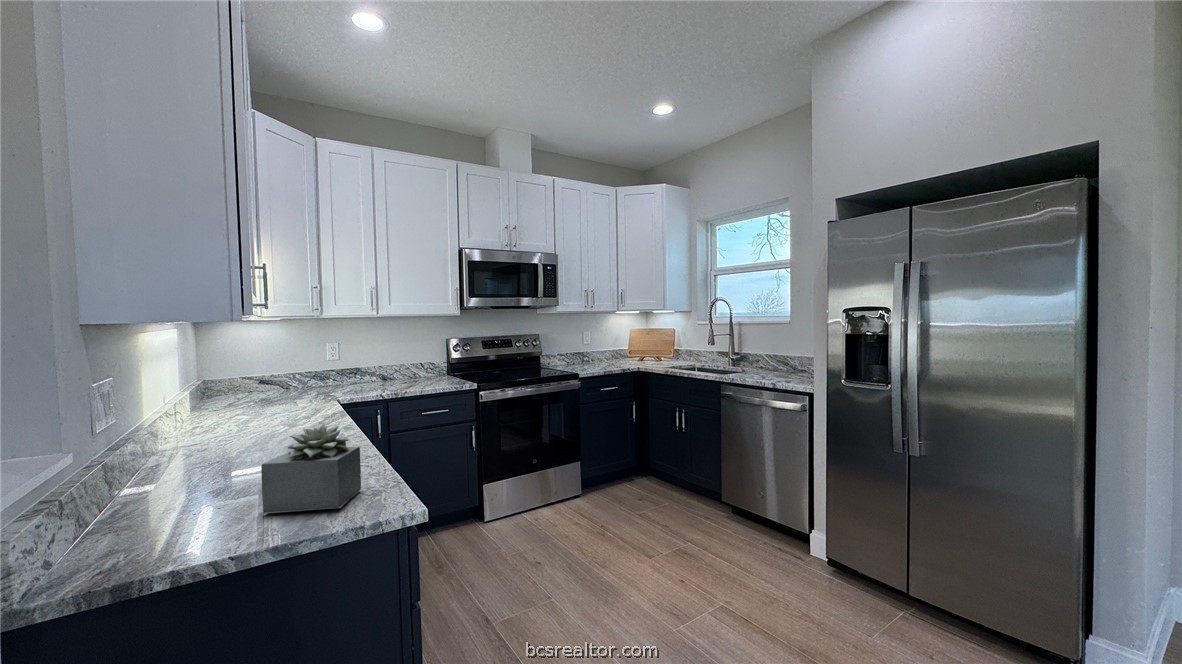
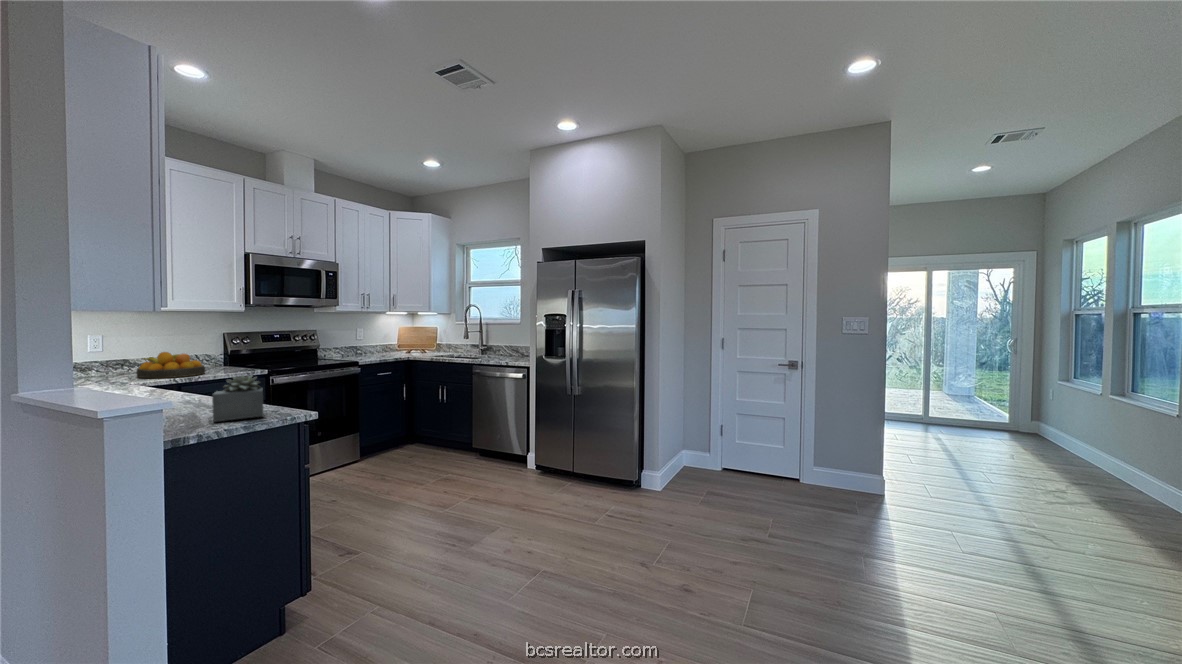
fruit bowl: none [354,362,416,392] -> present [136,352,205,378]

